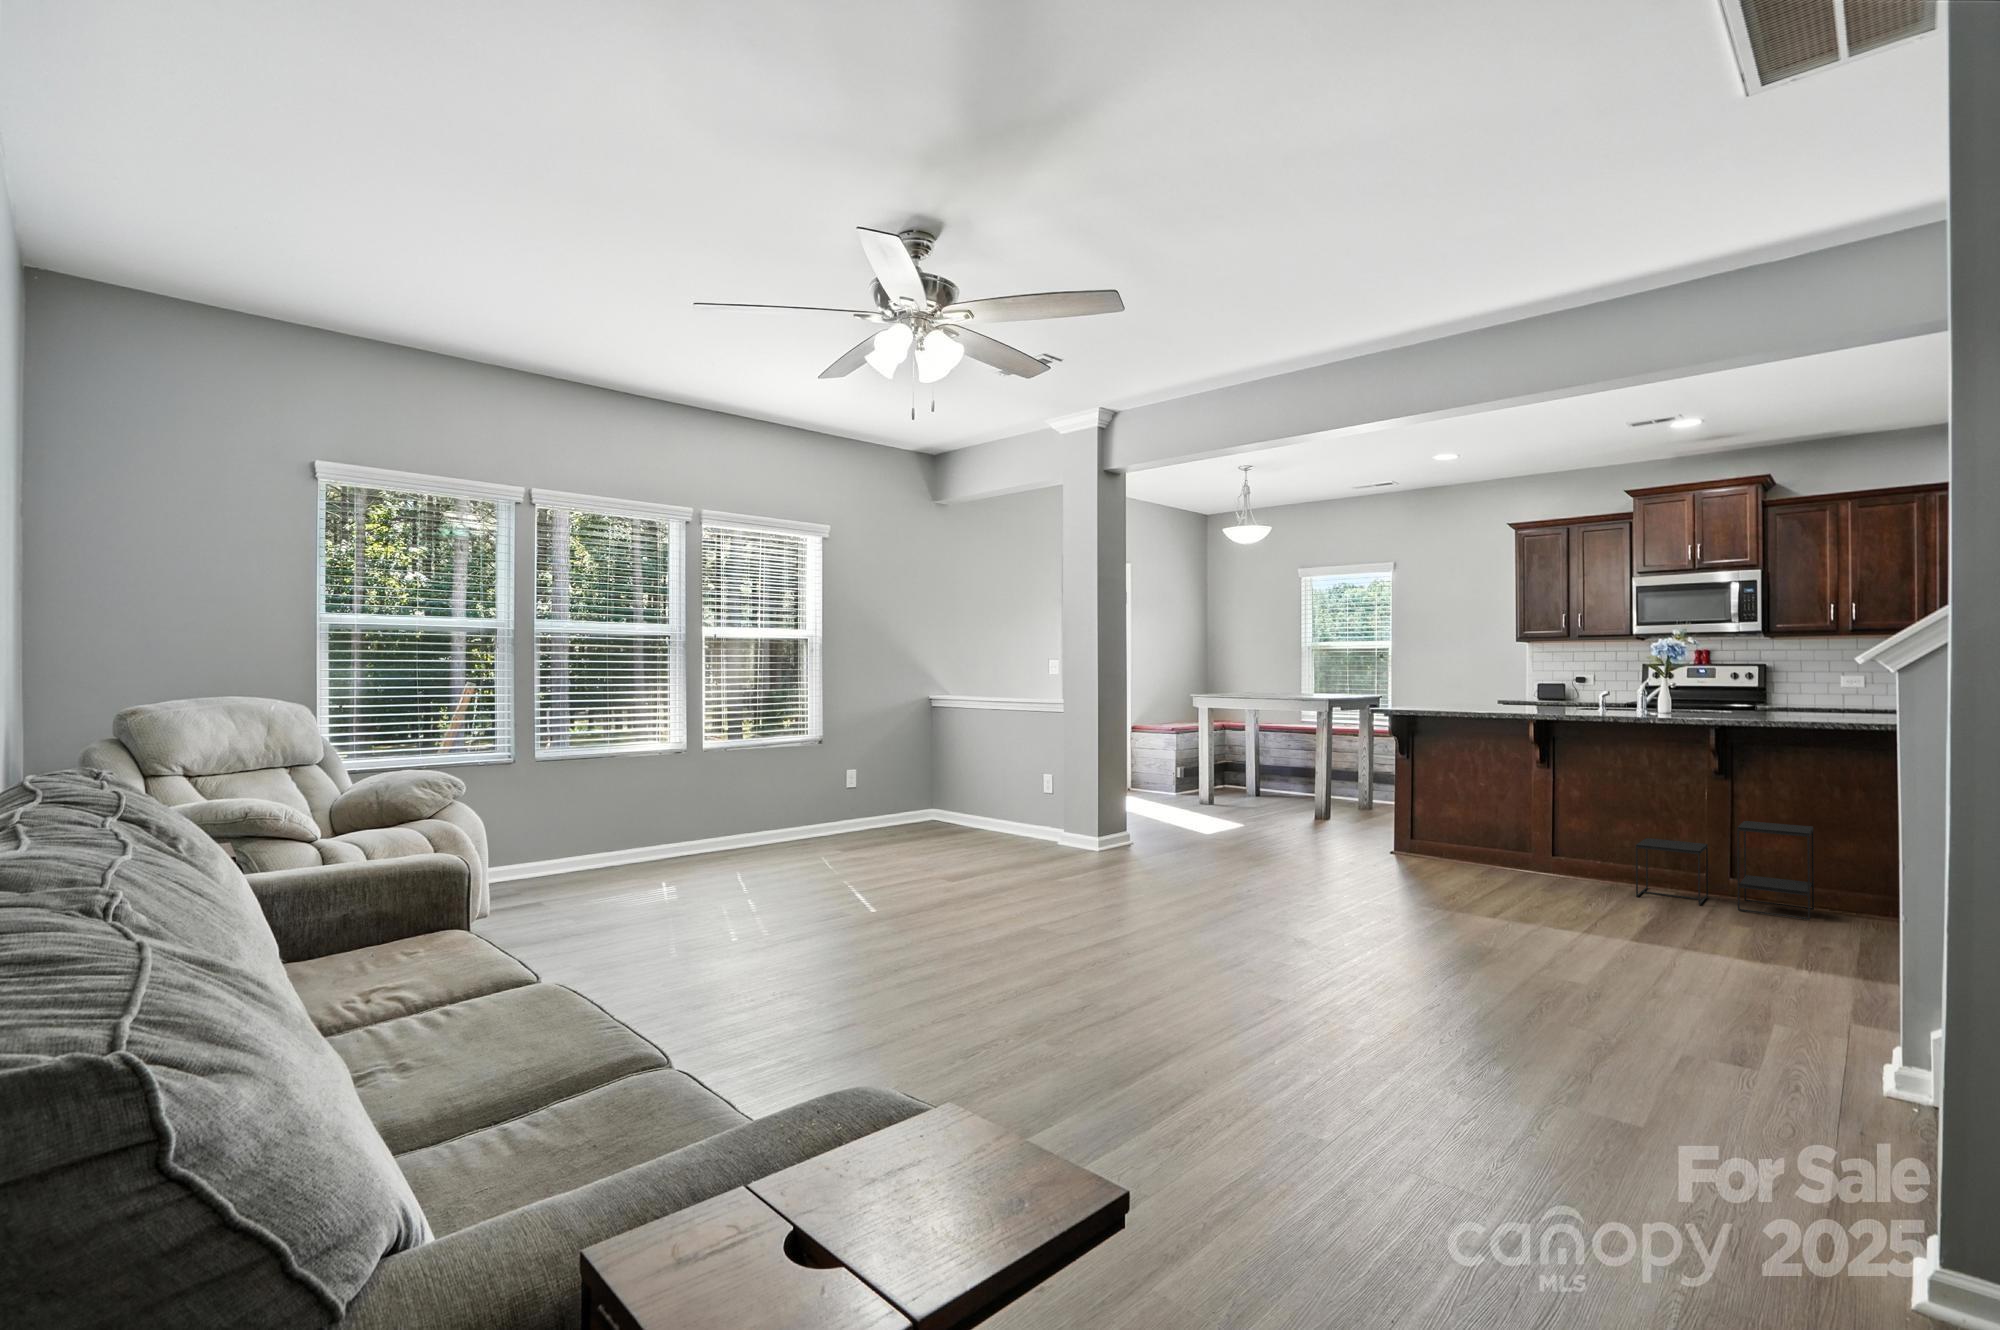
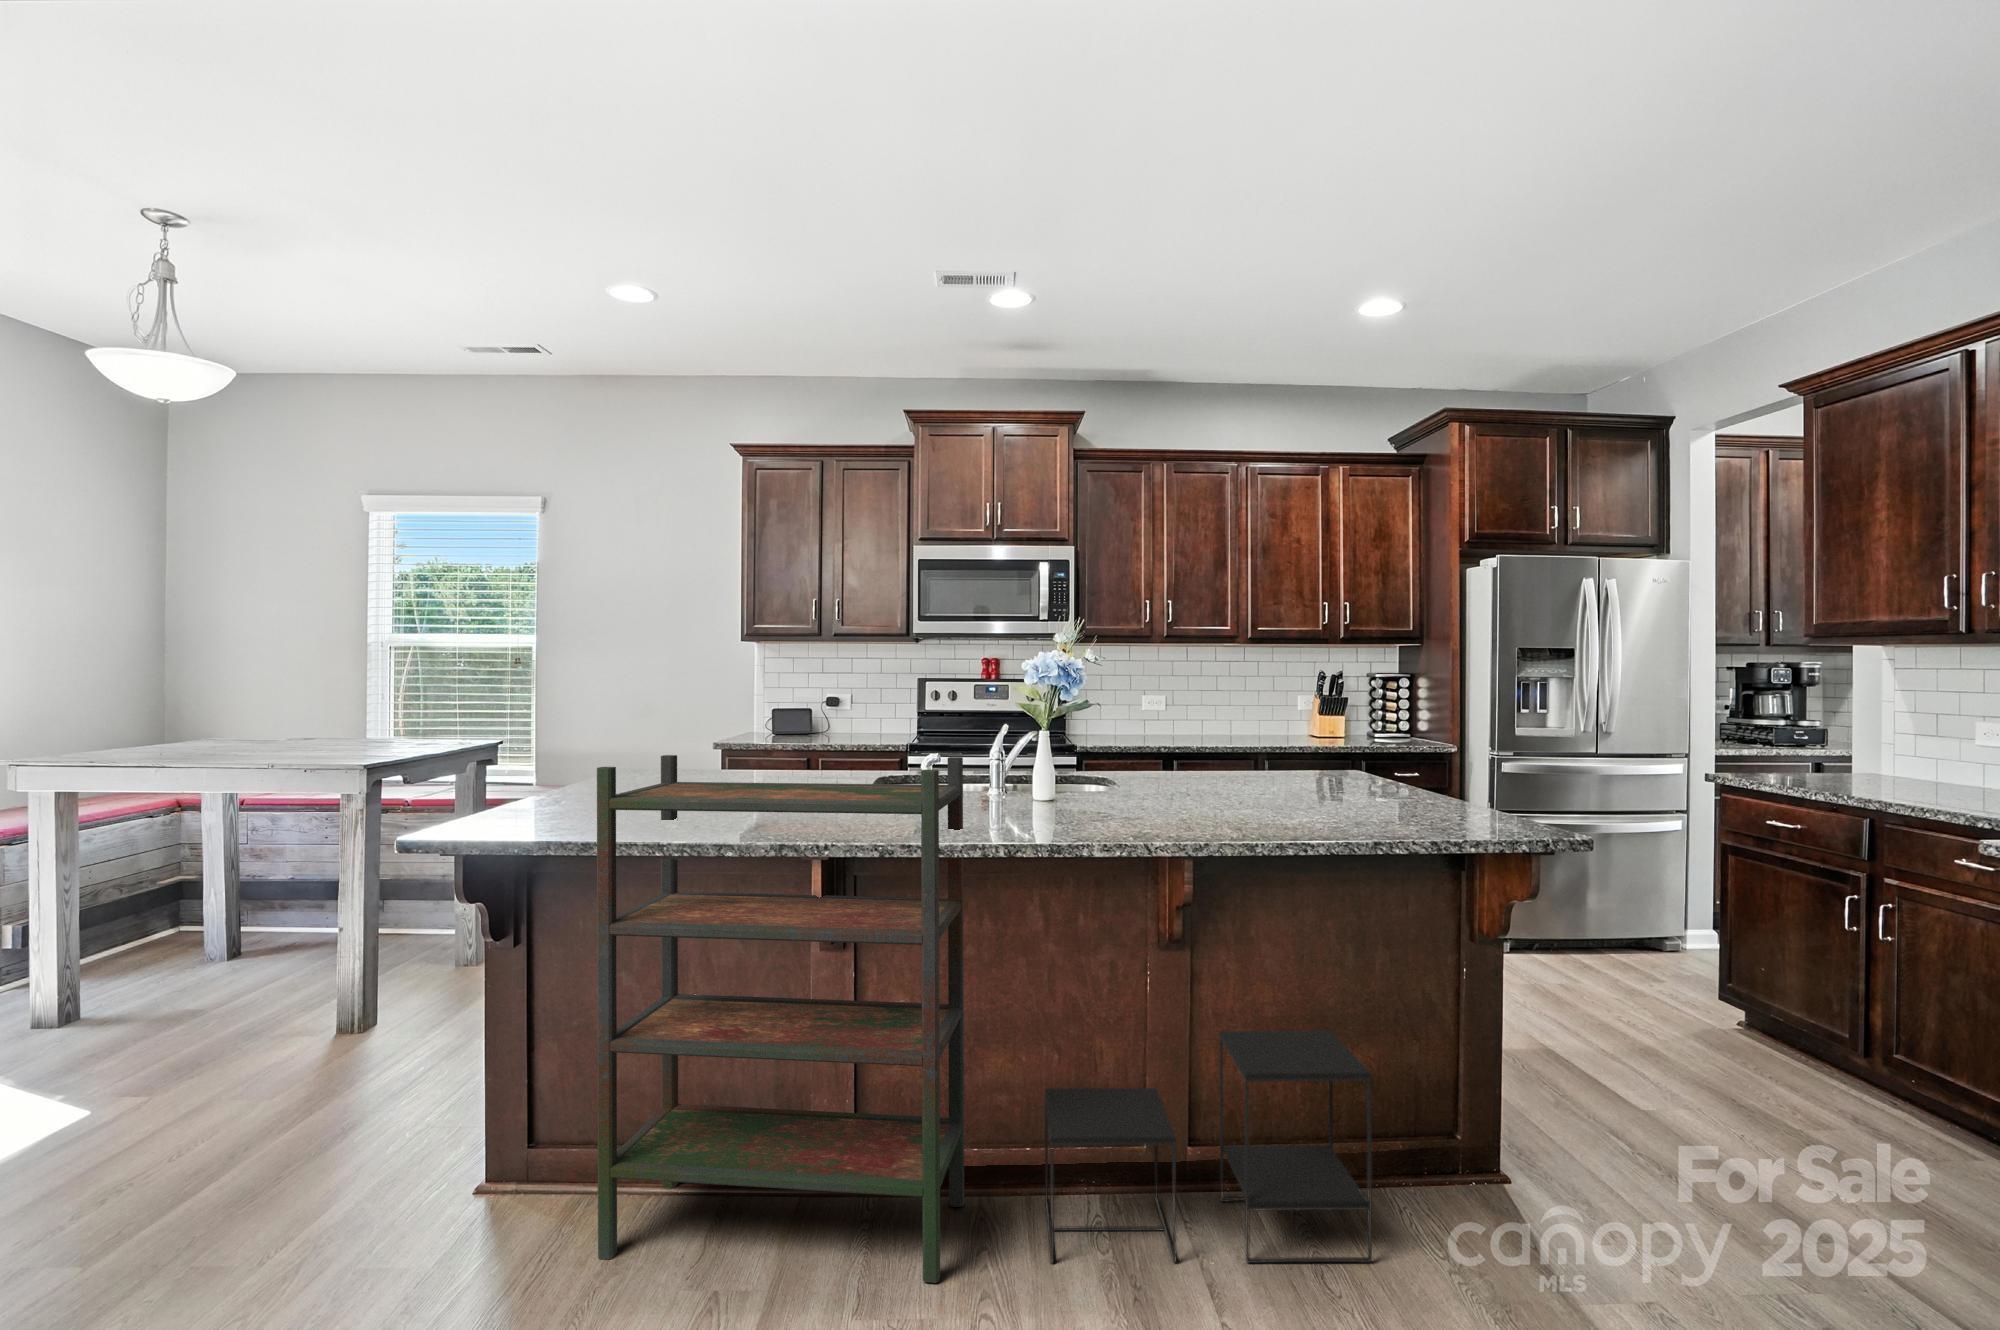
bookshelf: none [1439,688,1604,891] -> present [597,755,964,1283]

